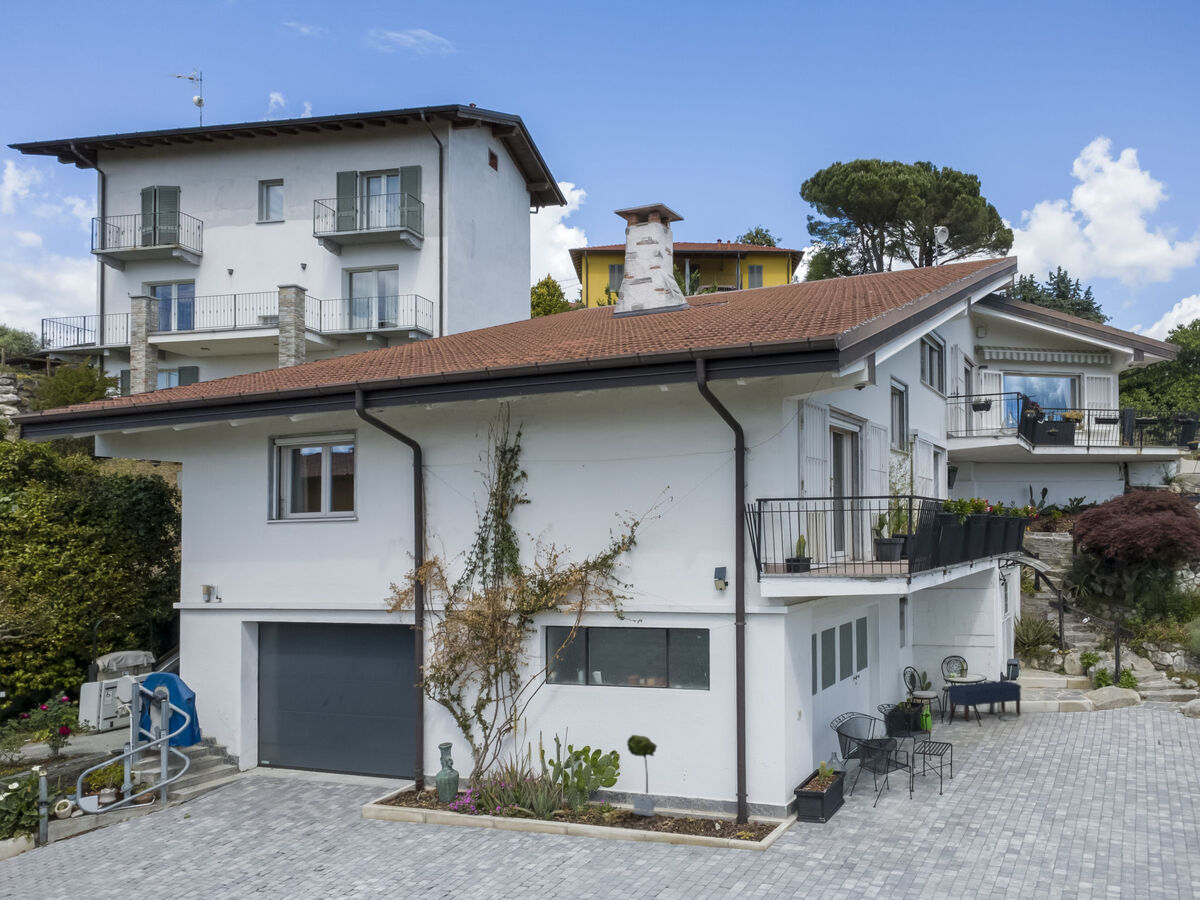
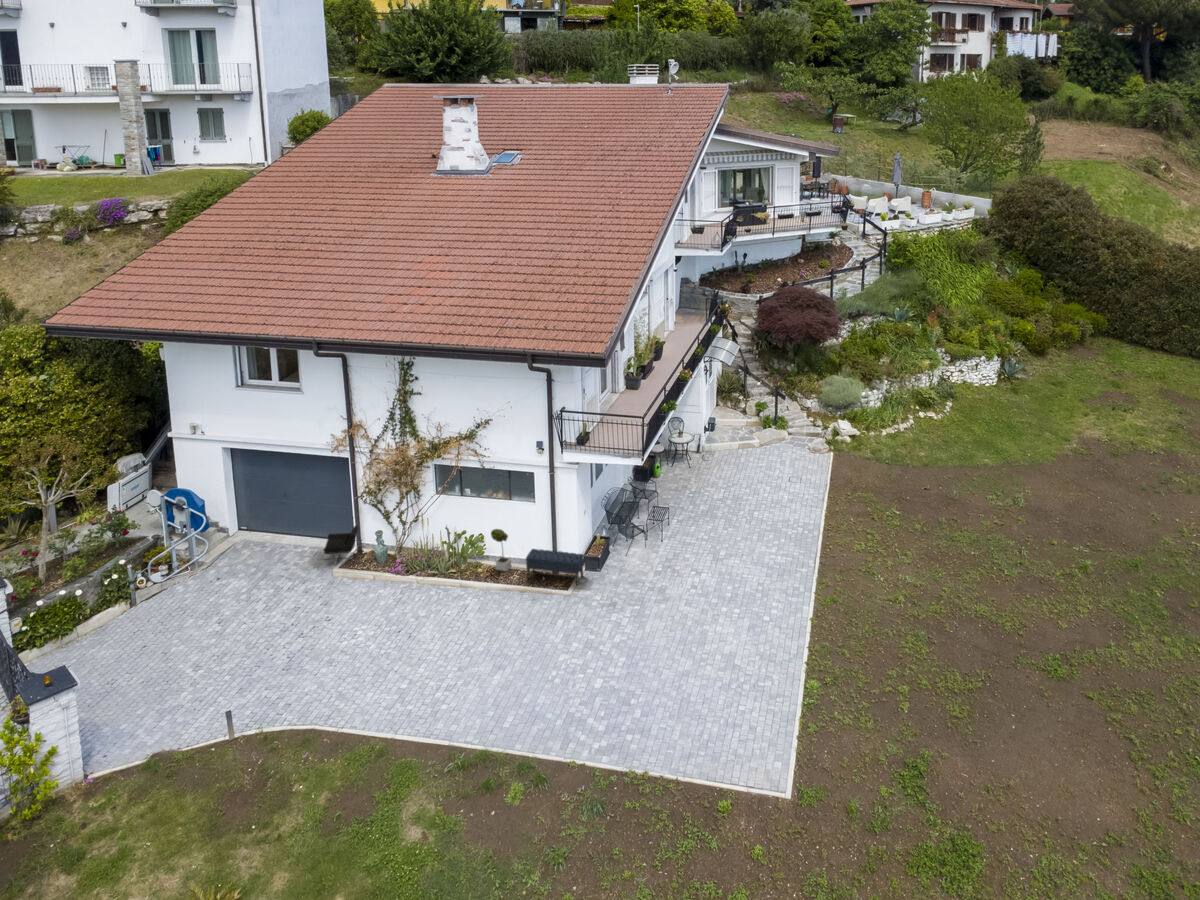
bench: present [948,681,1021,721] -> present [526,549,584,584]
lounge chair: none [348,735,416,797] -> present [323,526,358,565]

